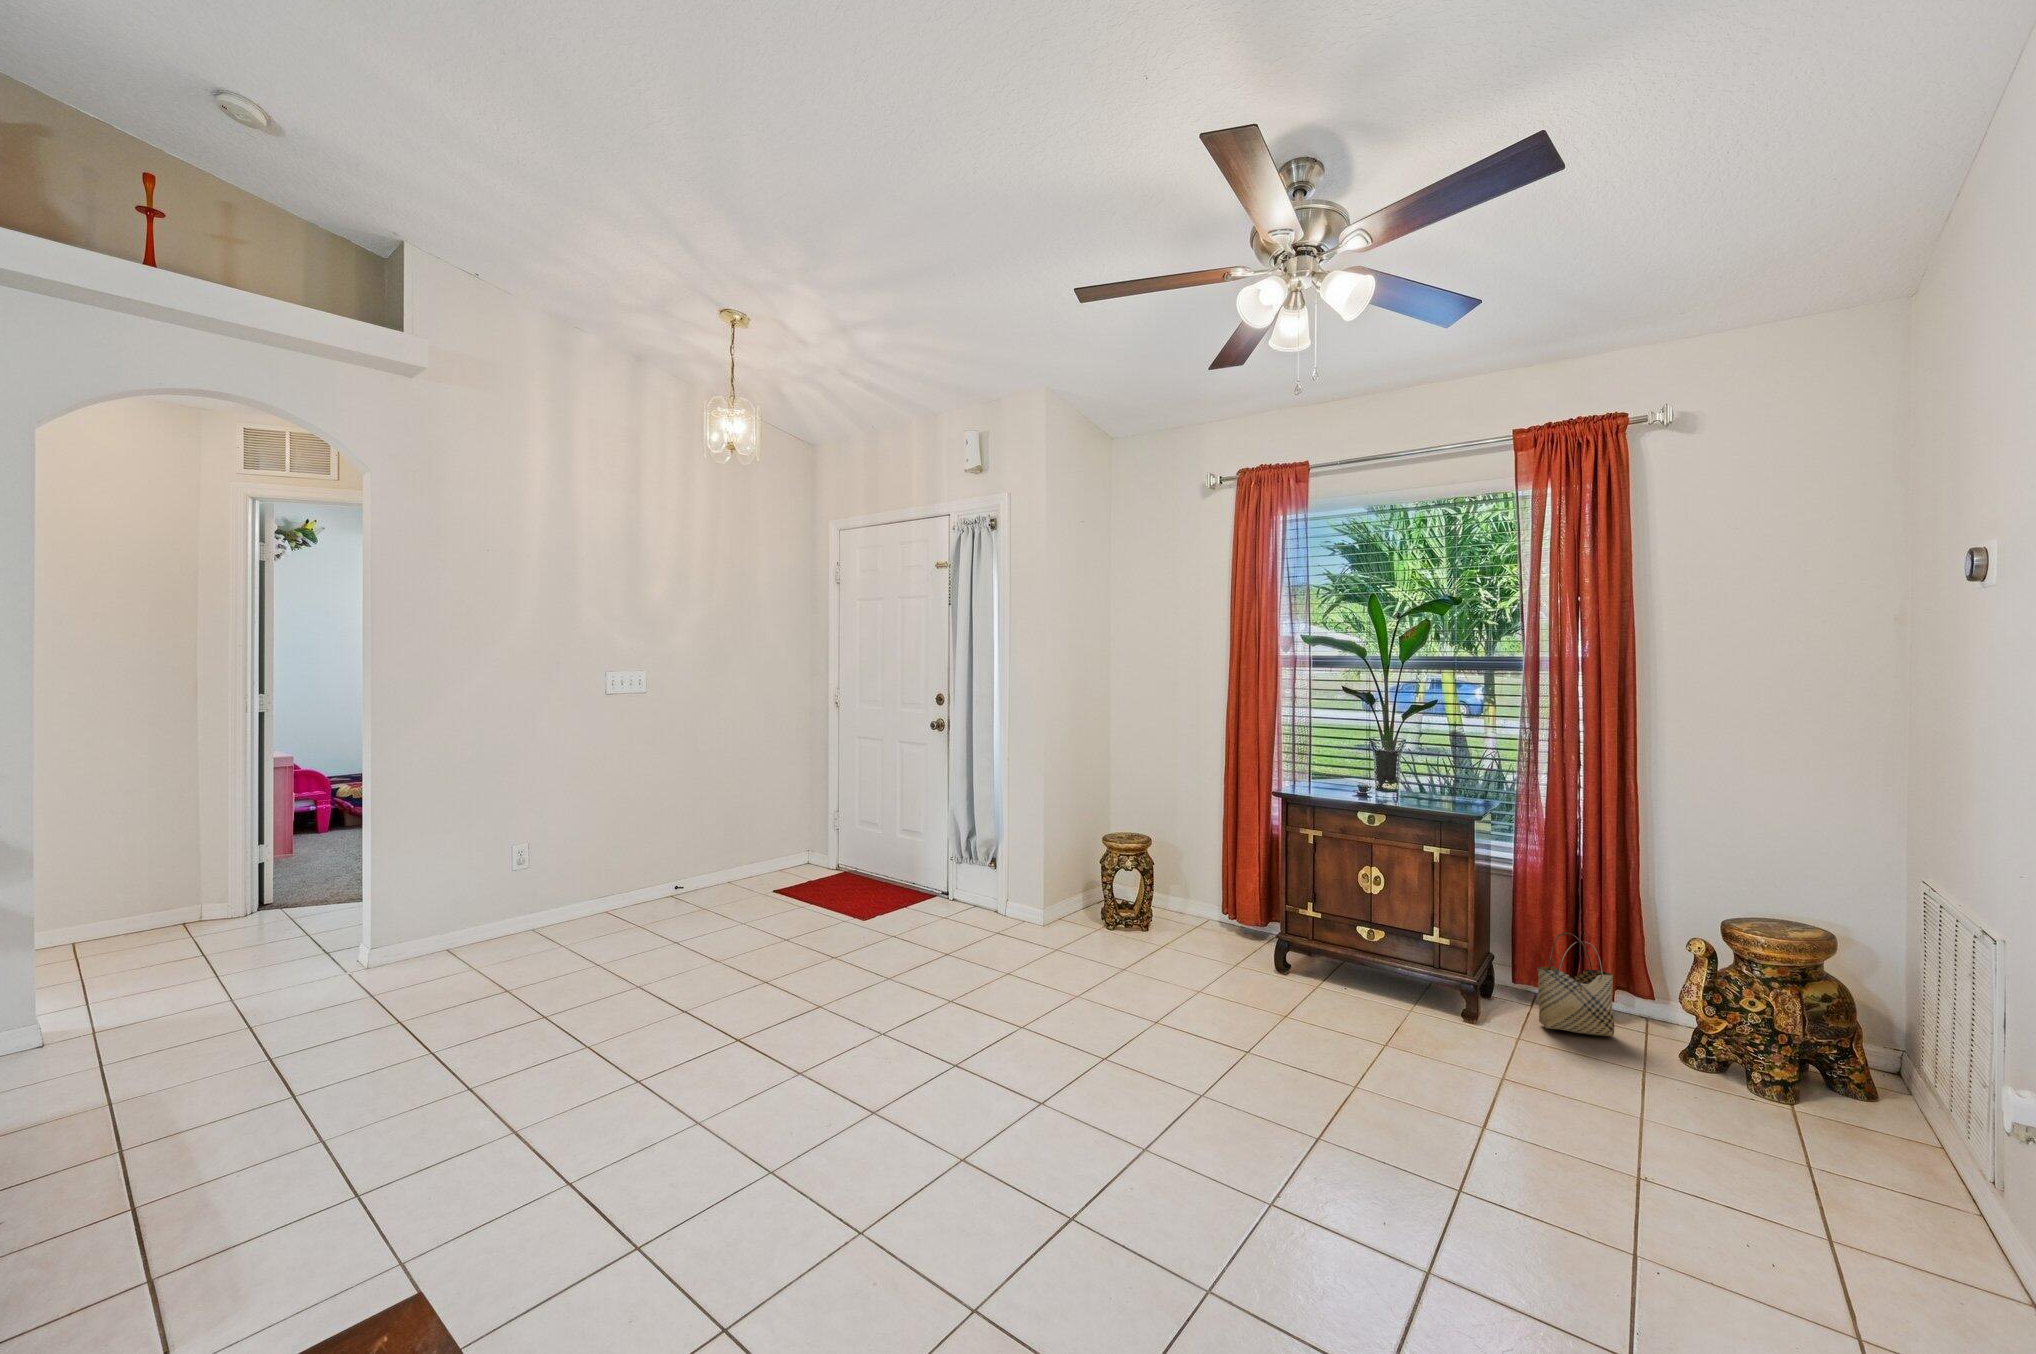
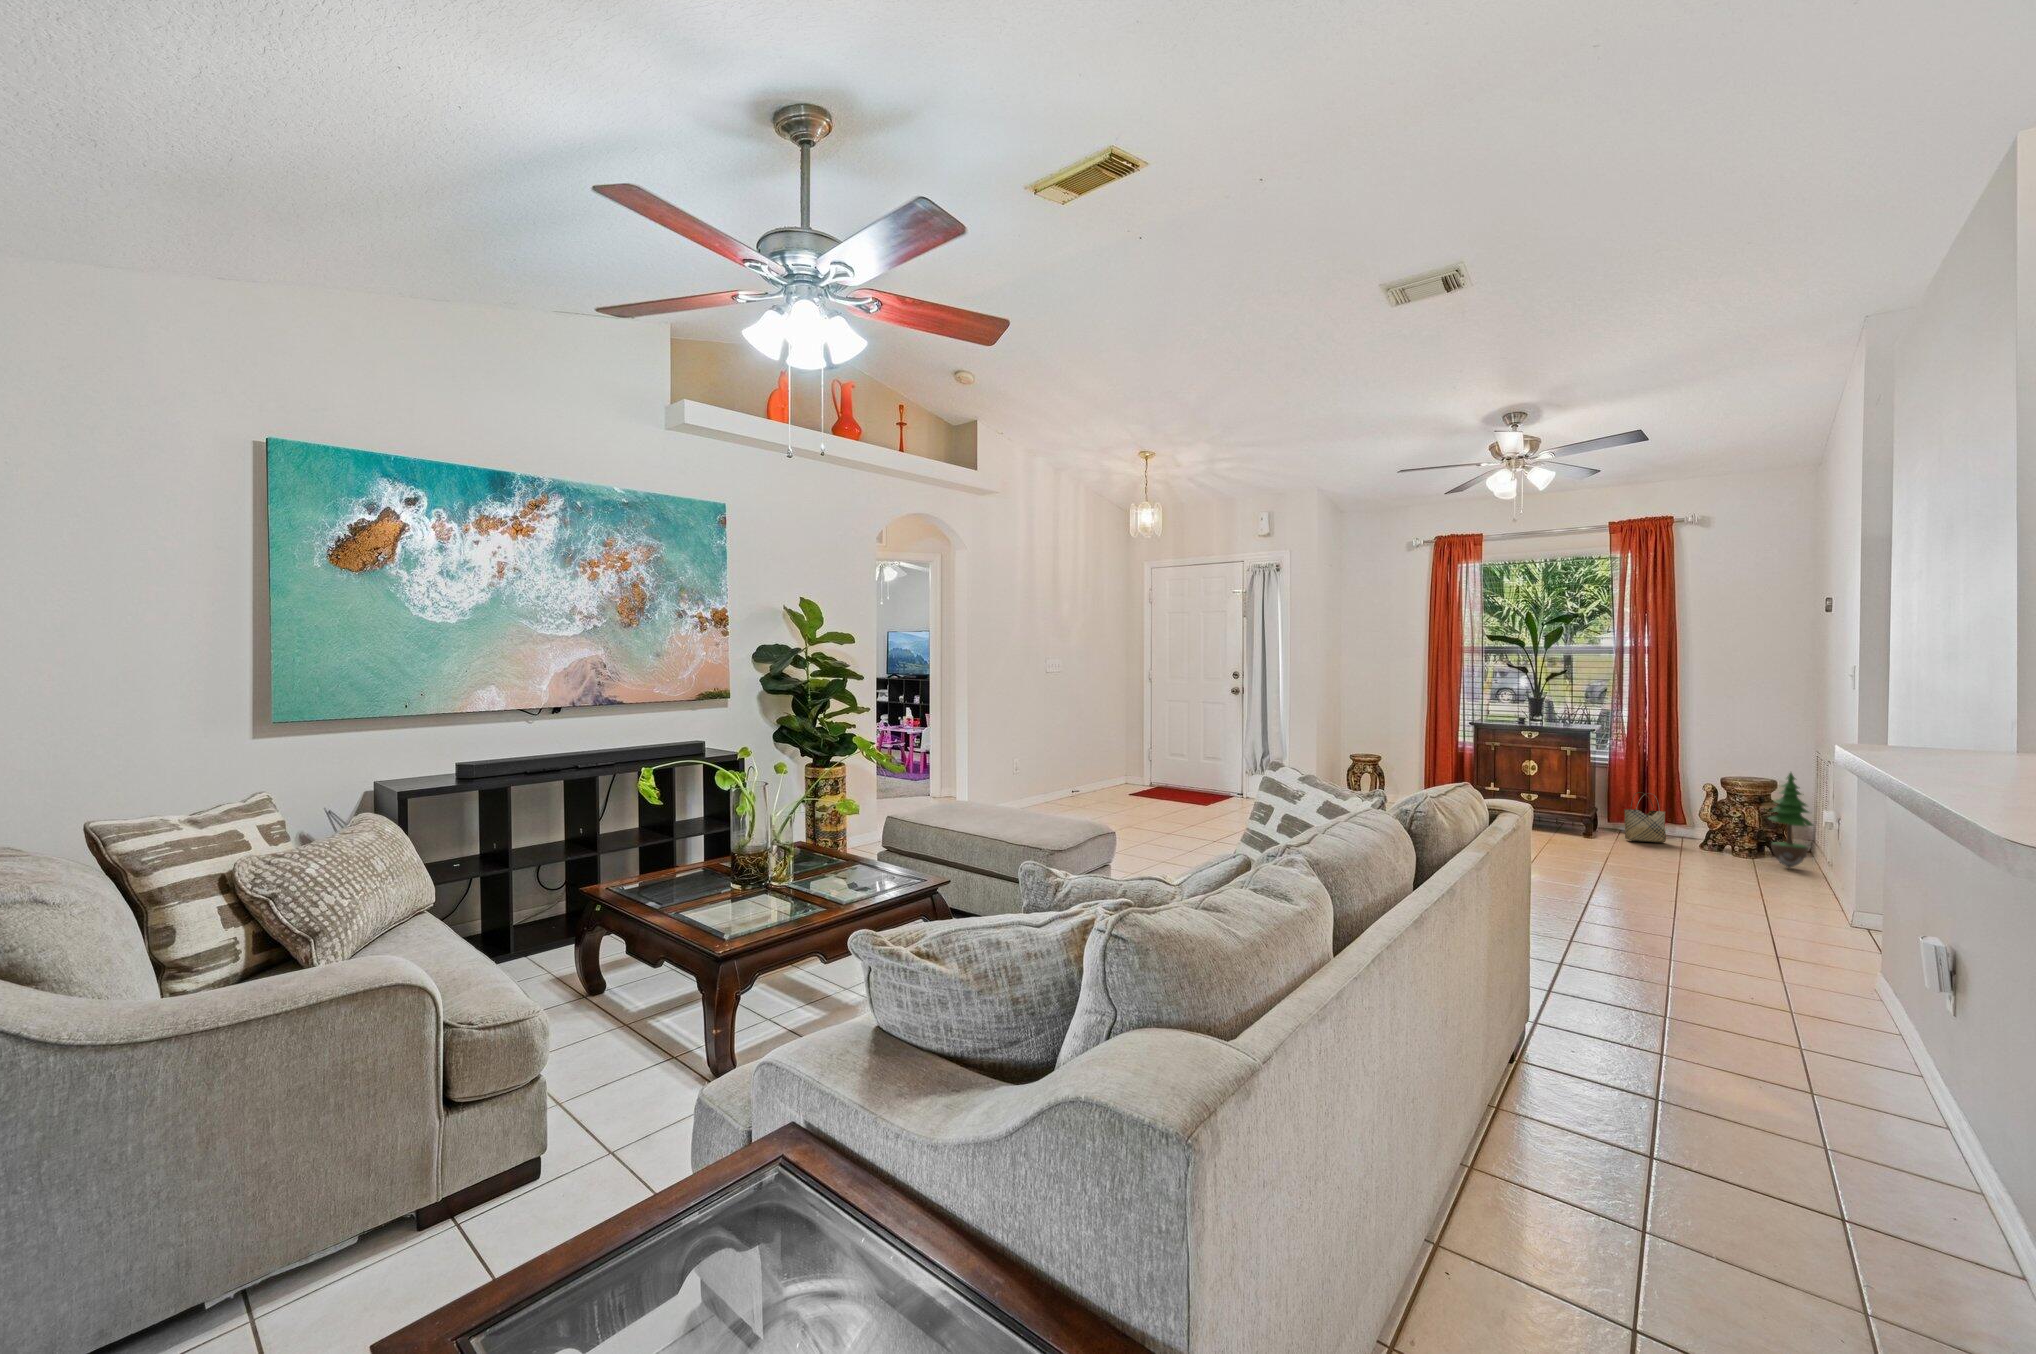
potted tree: none [1827,935,1937,1149] -> present [1768,773,1813,868]

